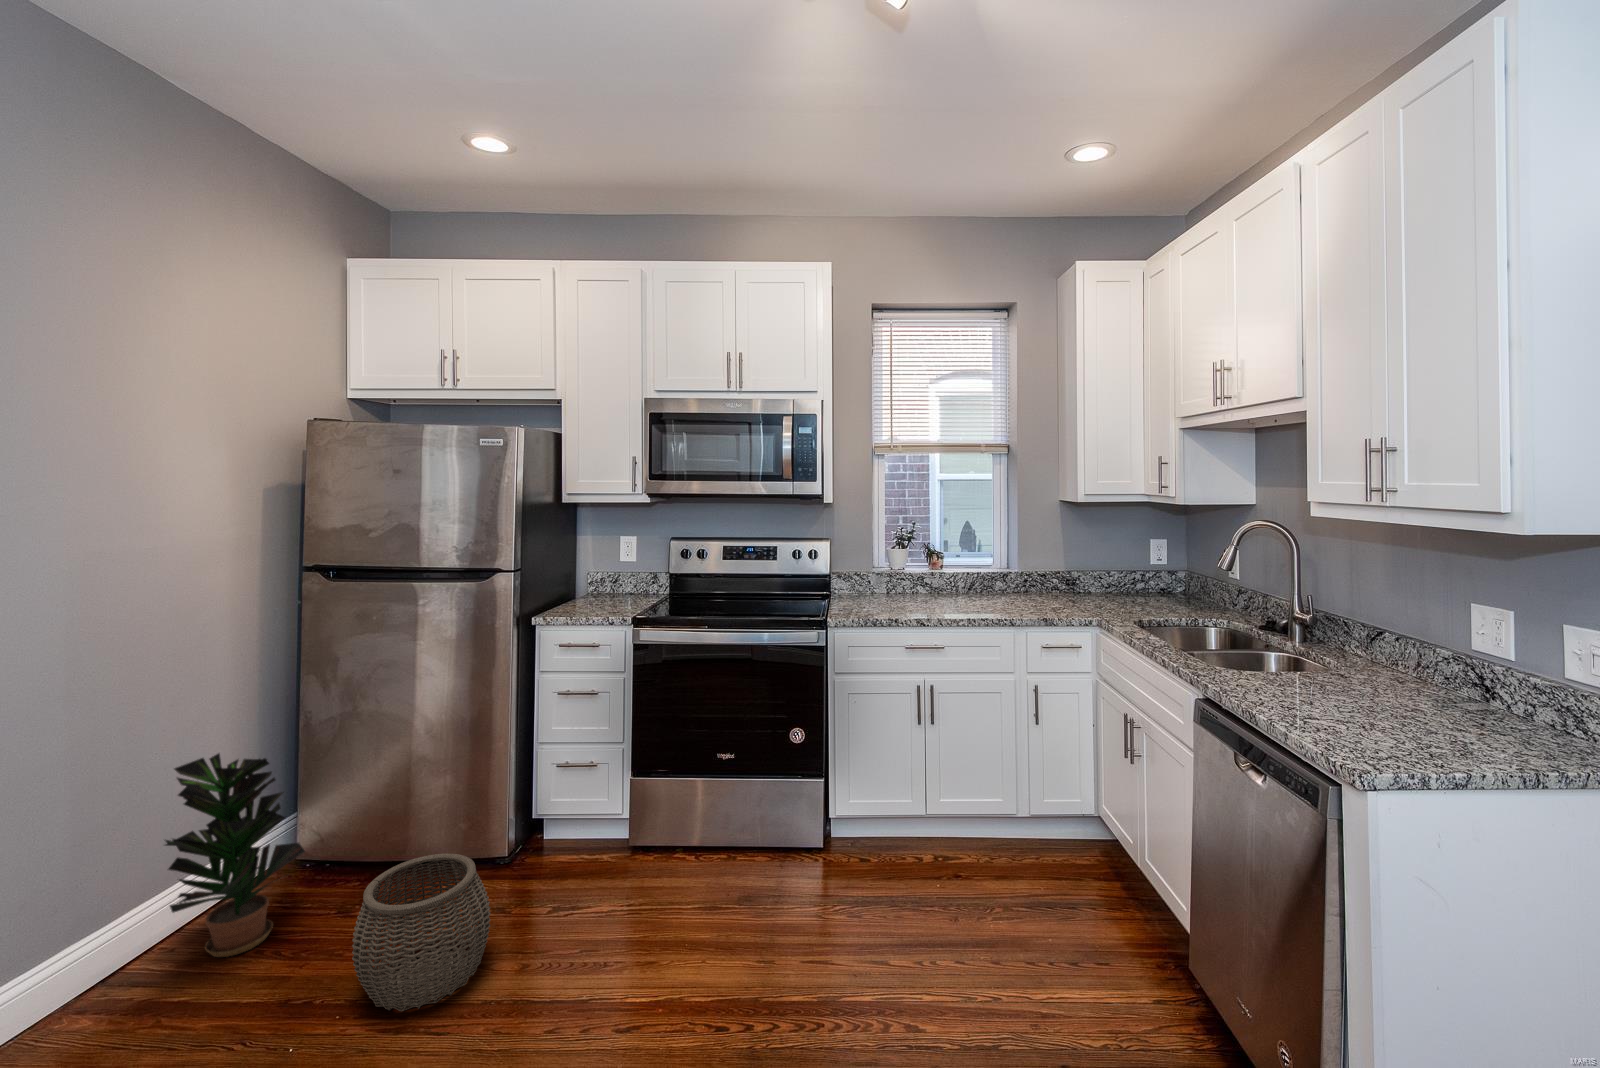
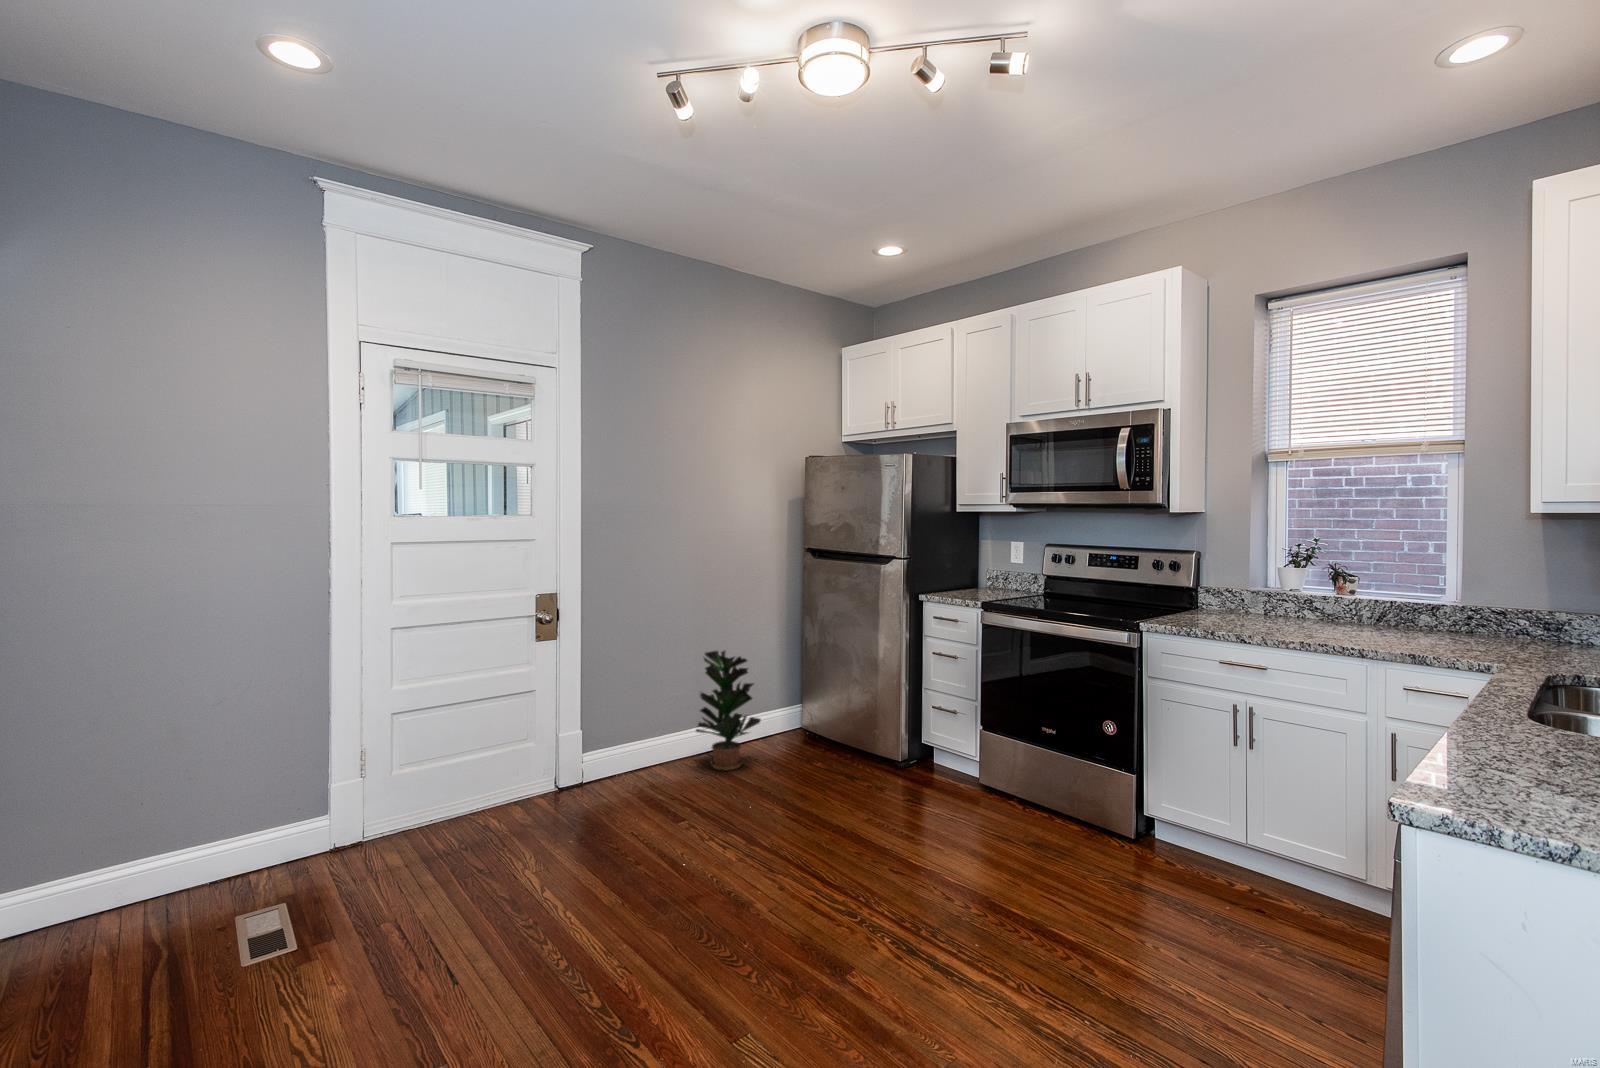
woven basket: present [352,854,490,1011] -> none [758,737,838,825]

